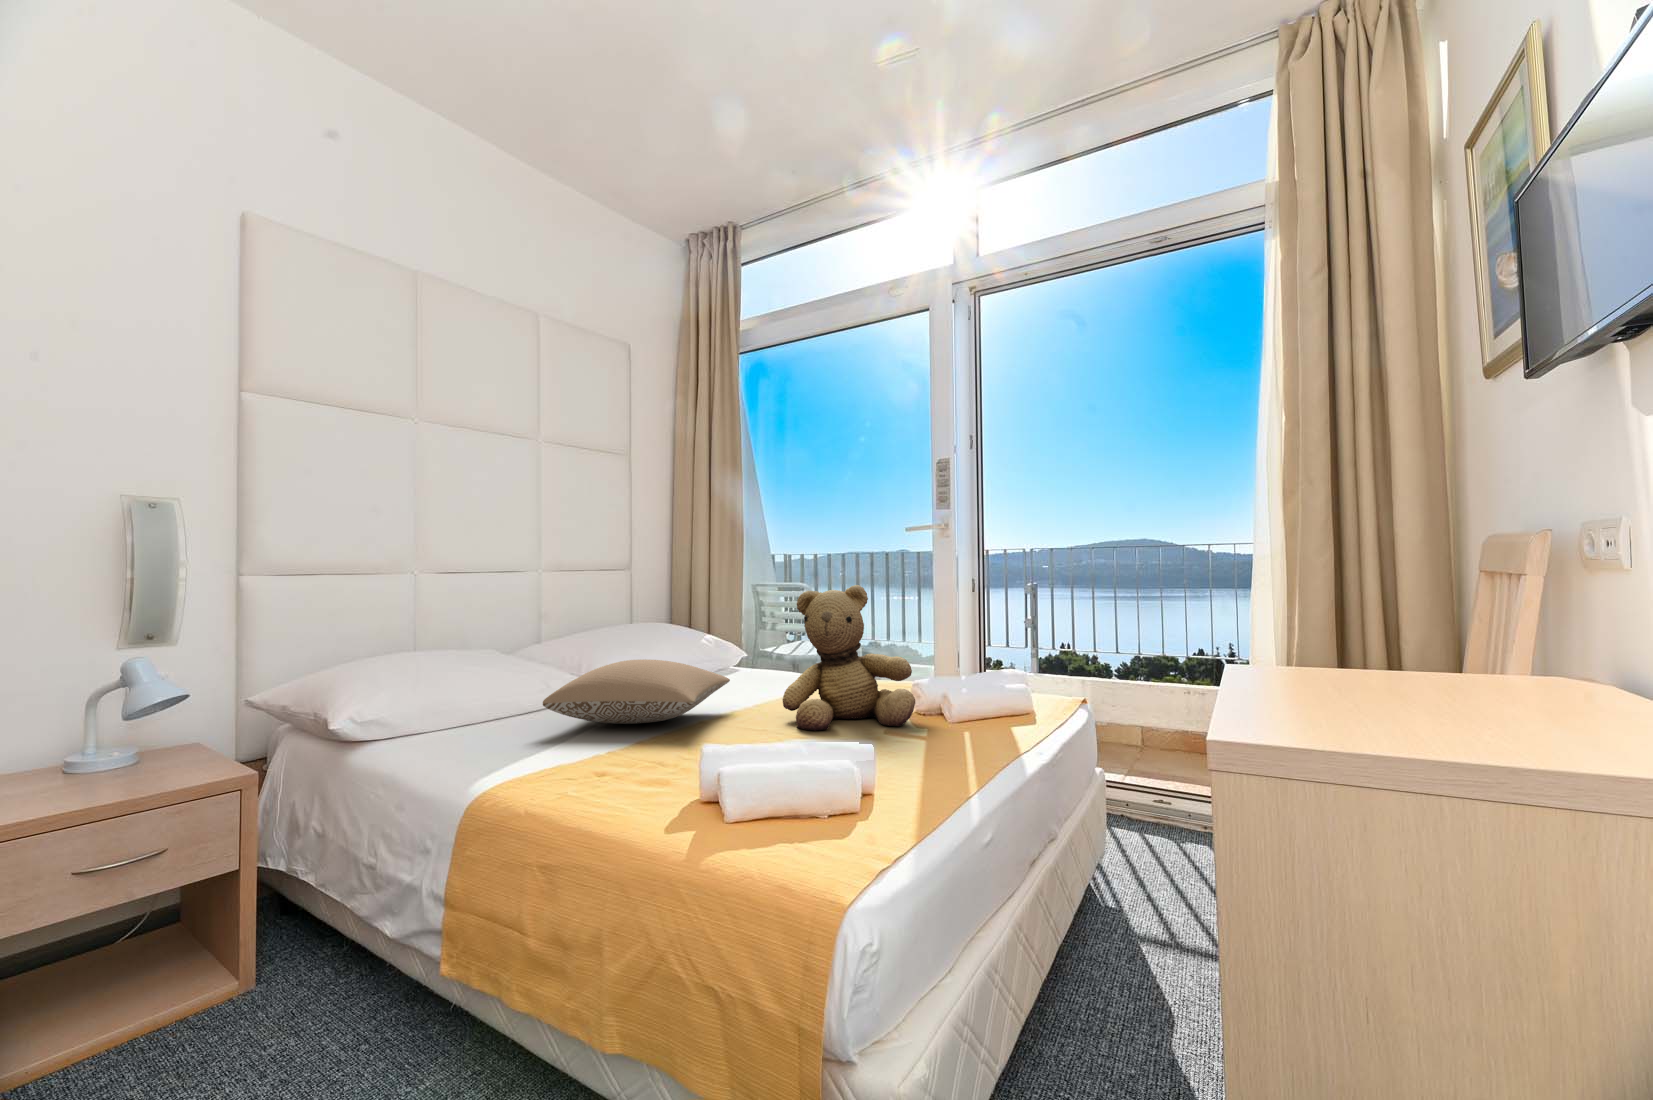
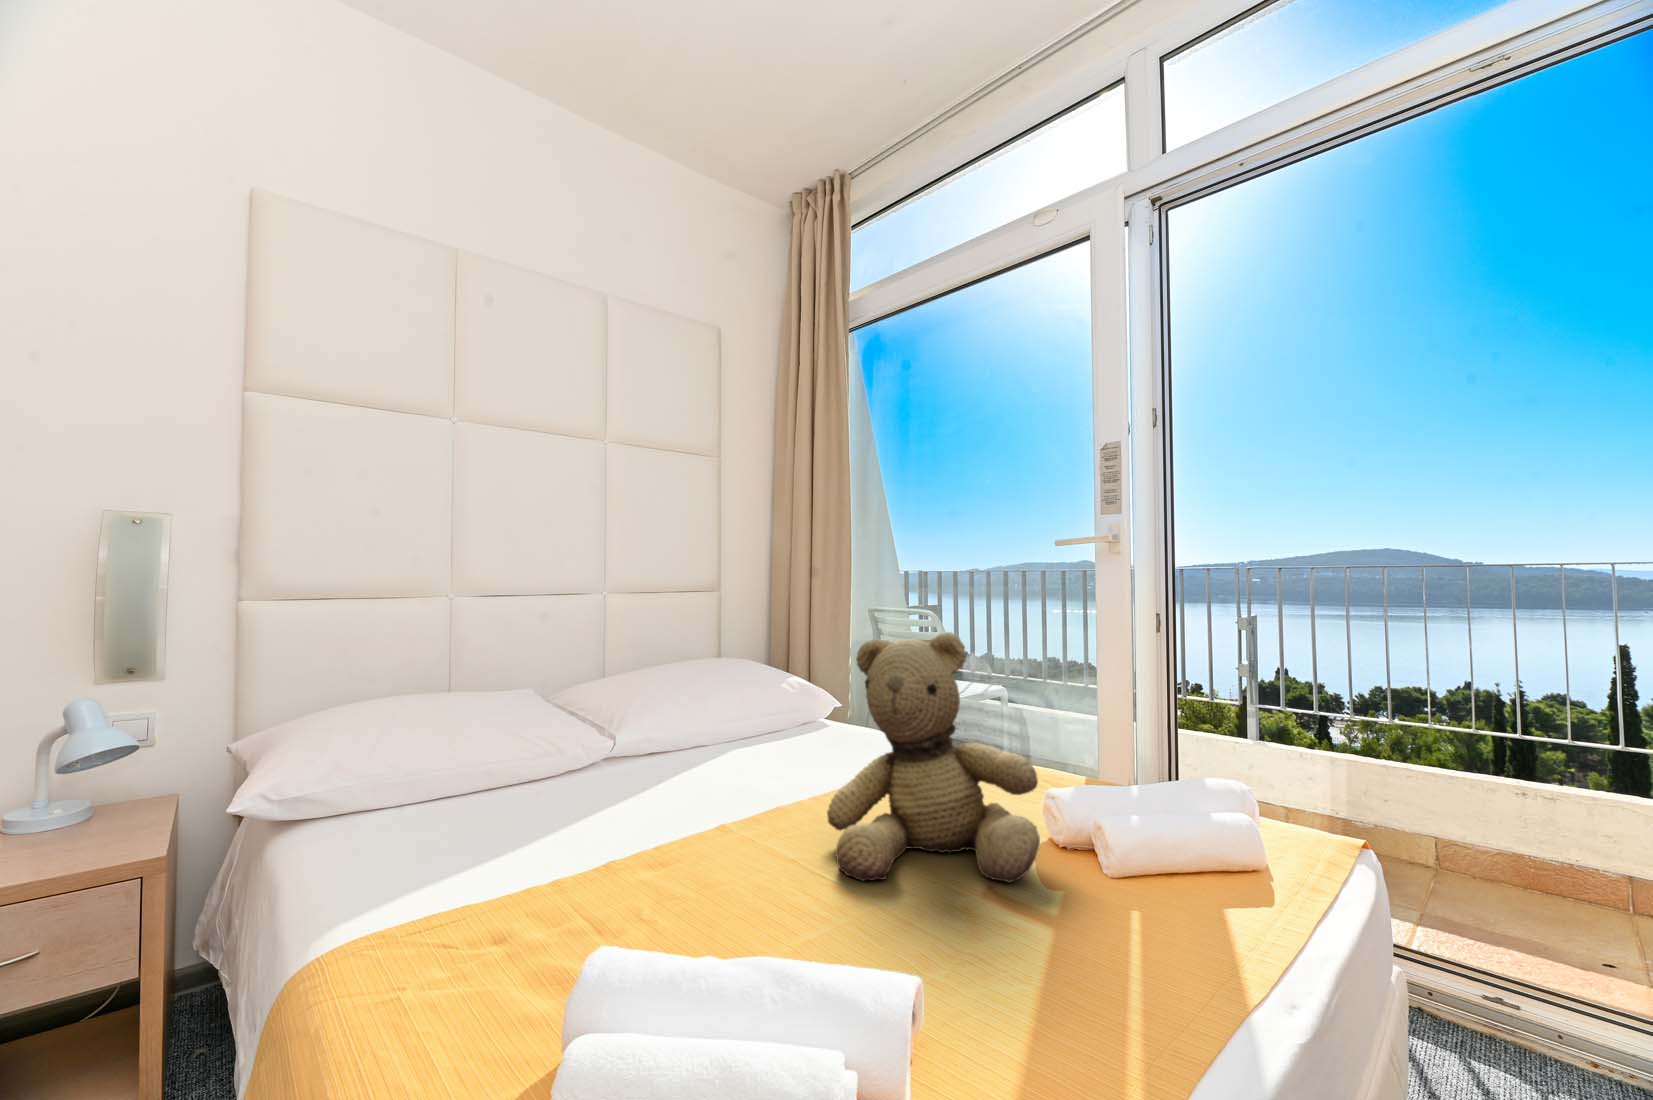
pillow: present [543,659,730,724] -> none [466,733,768,836]

